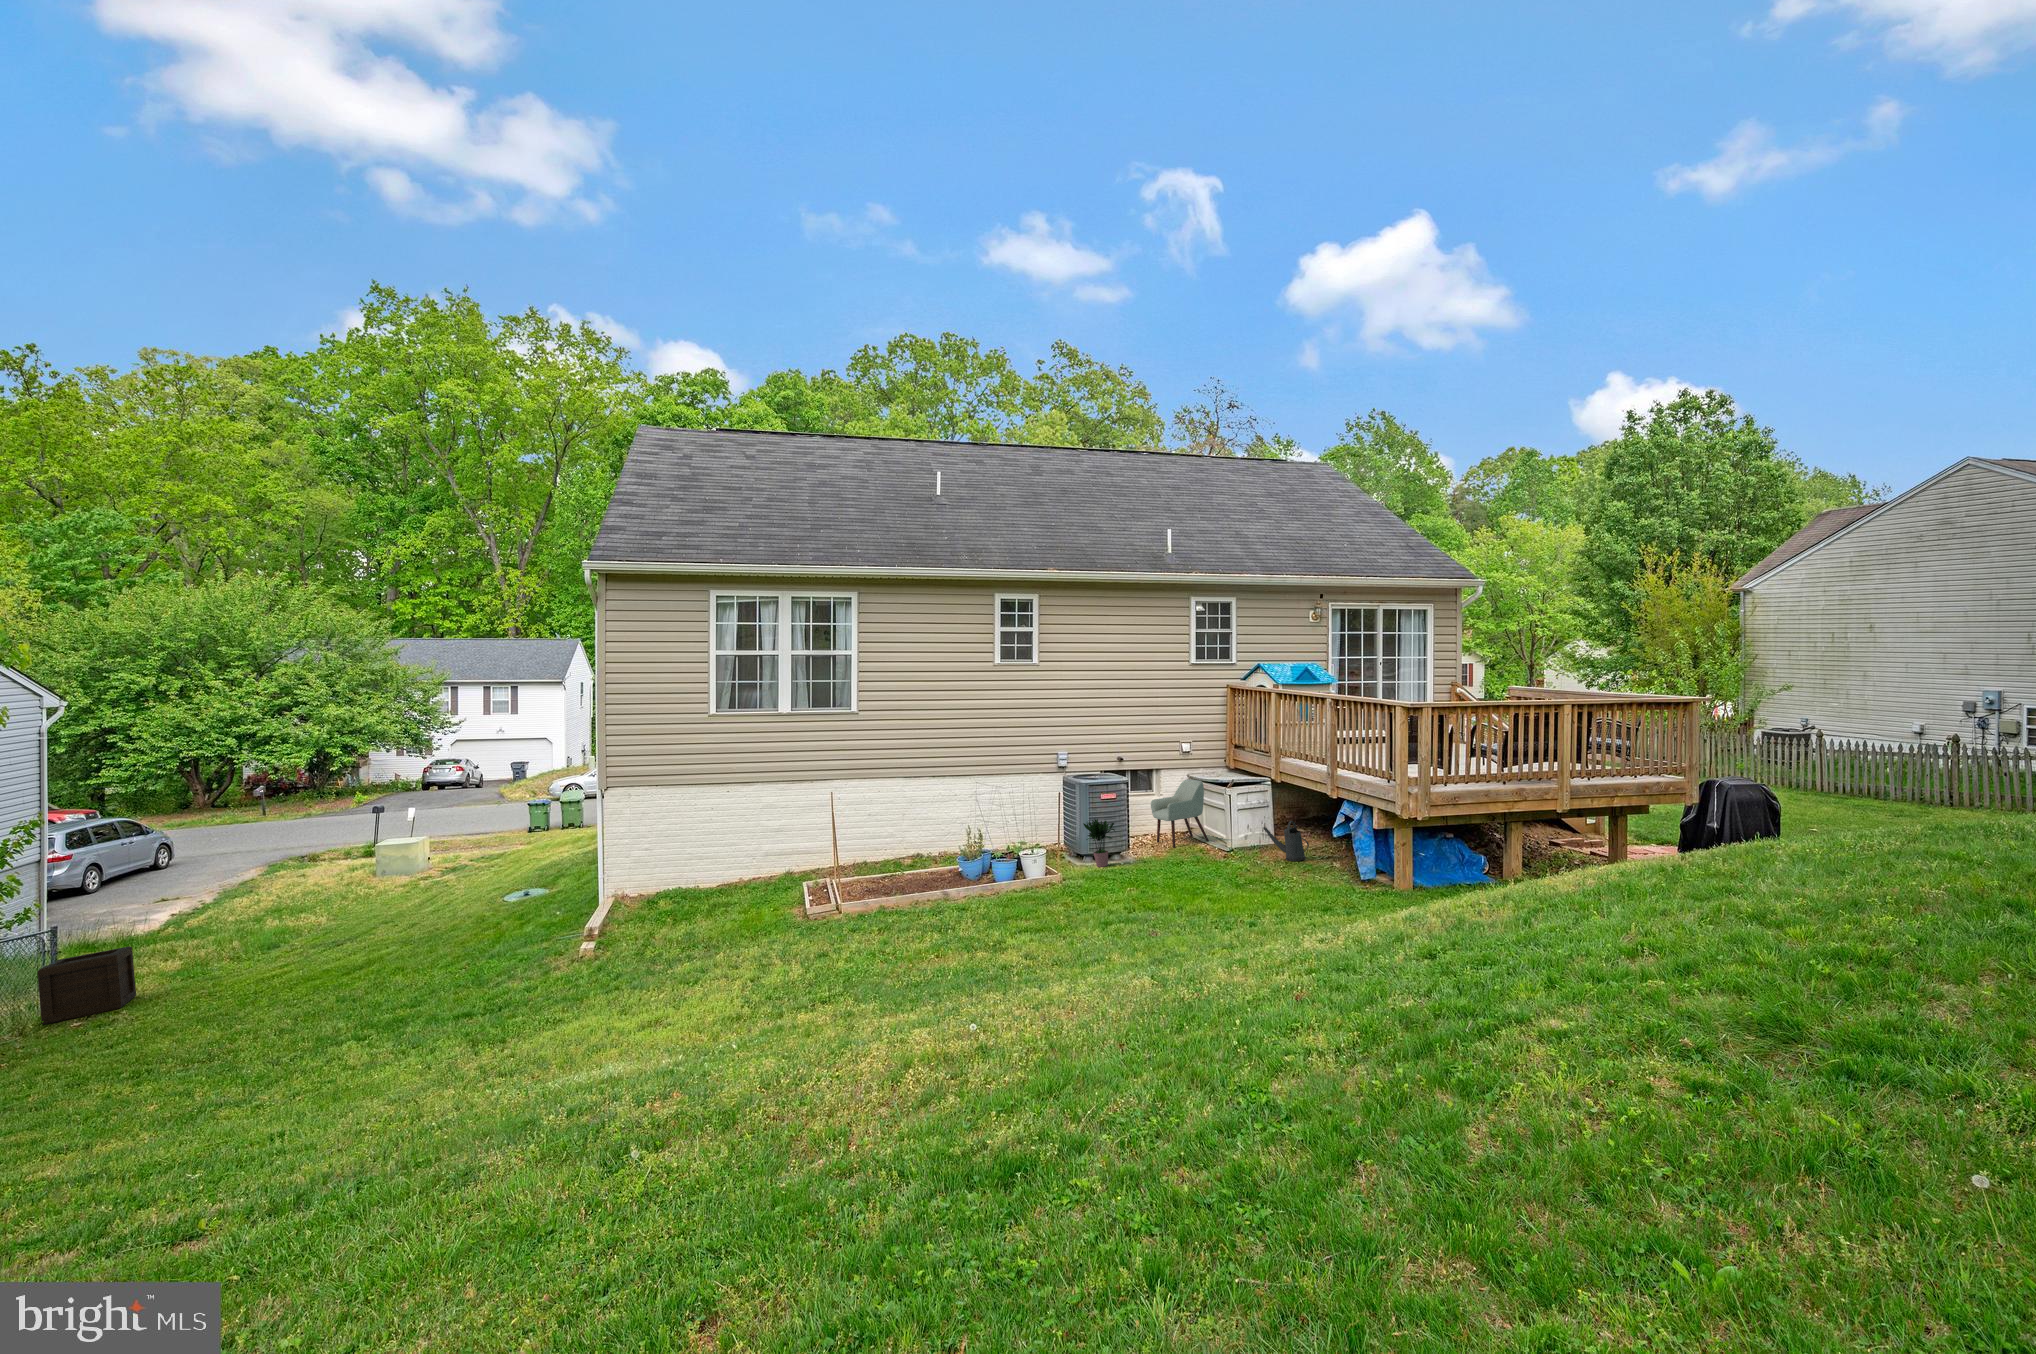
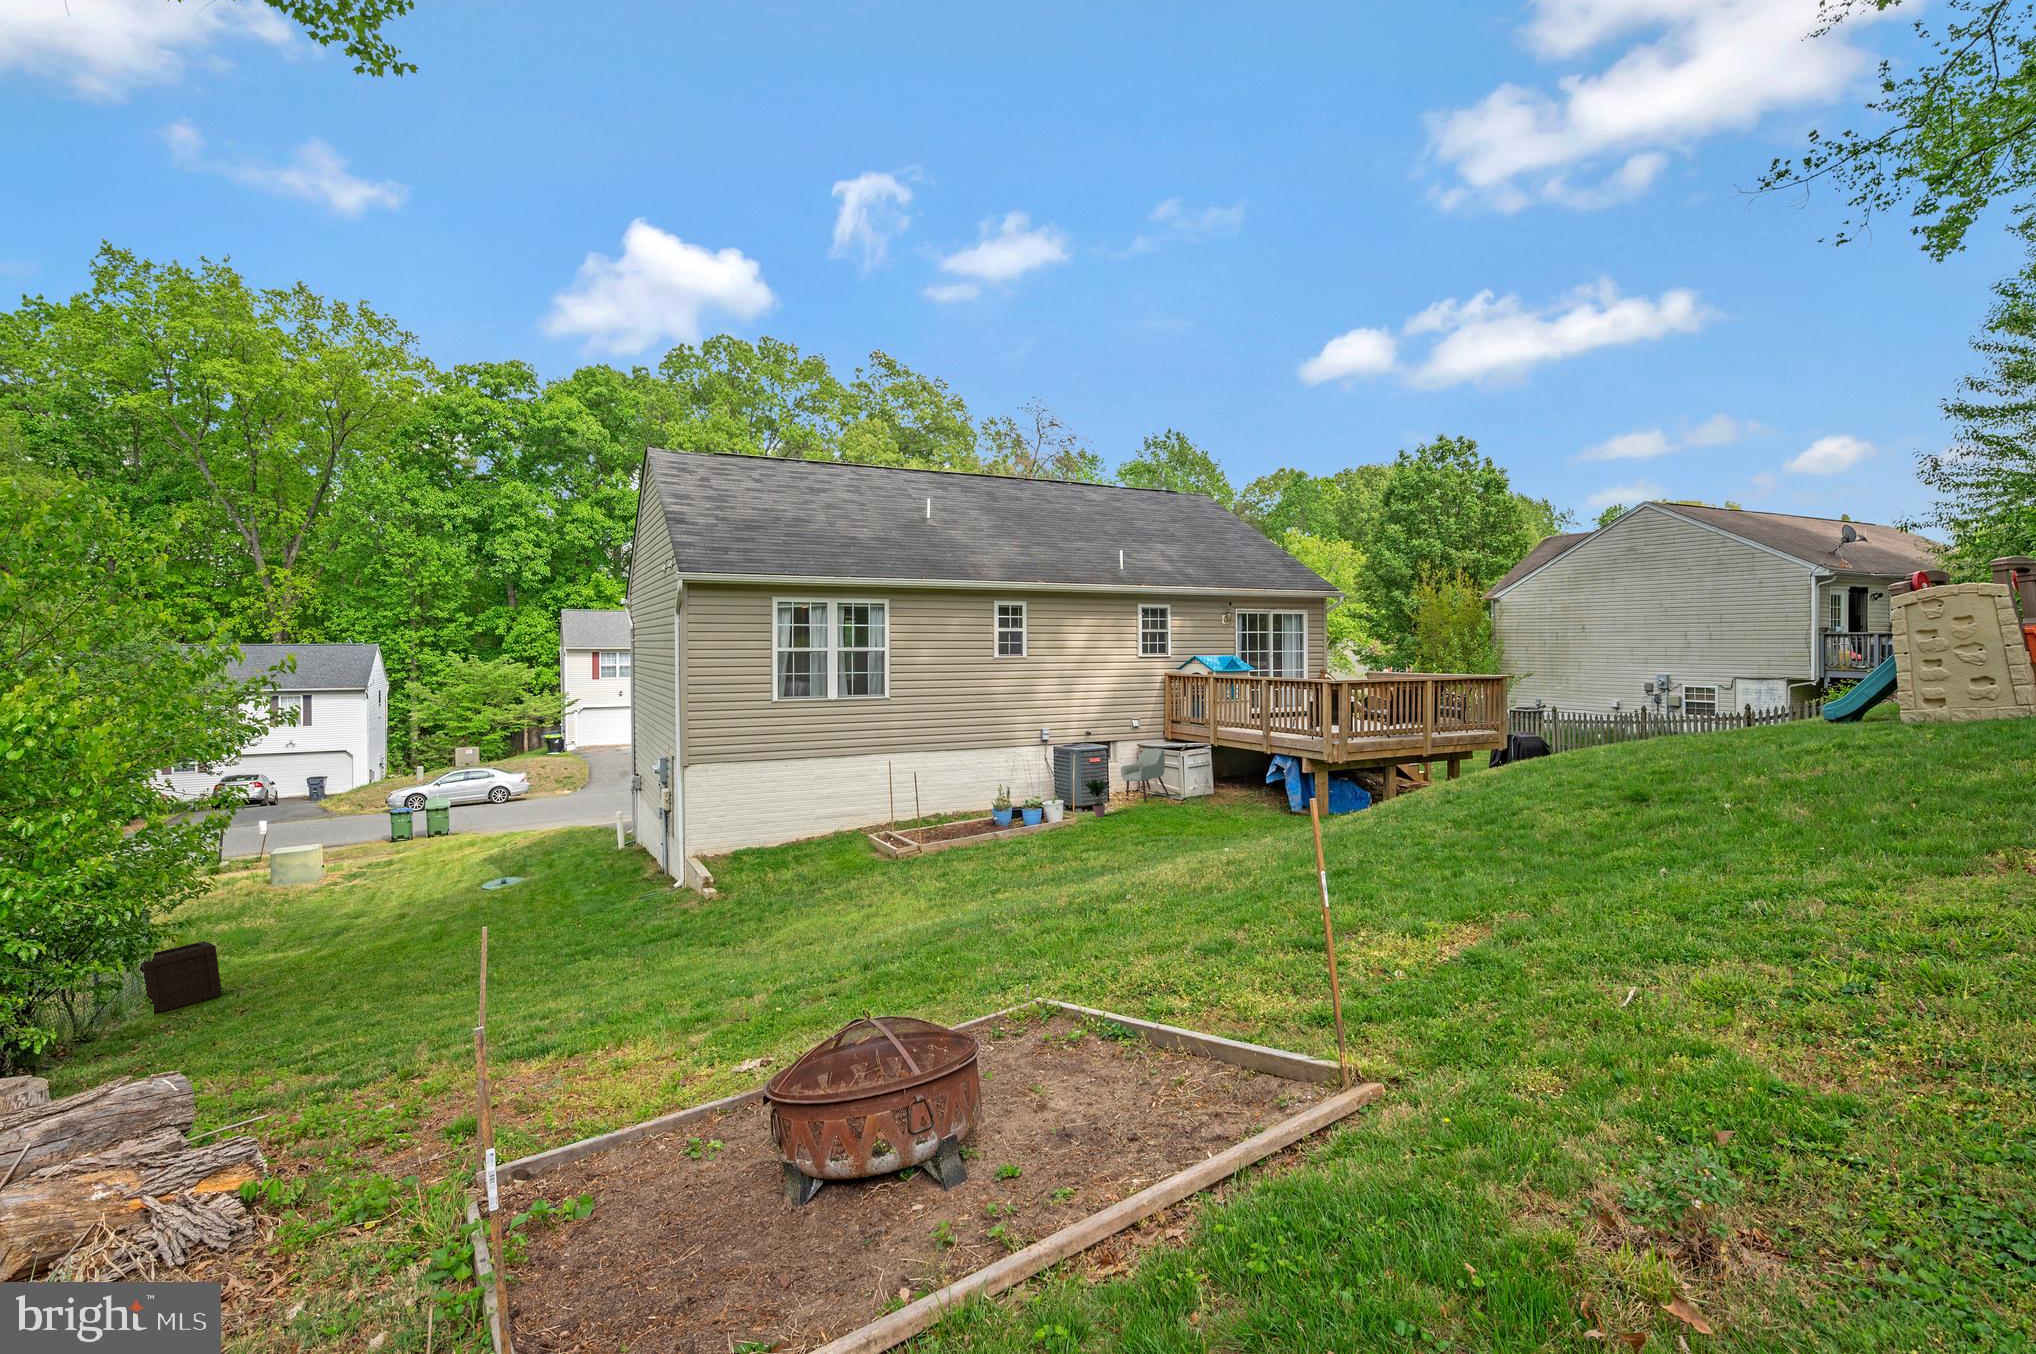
watering can: present [1263,821,1309,861] -> none [1212,775,1248,806]

